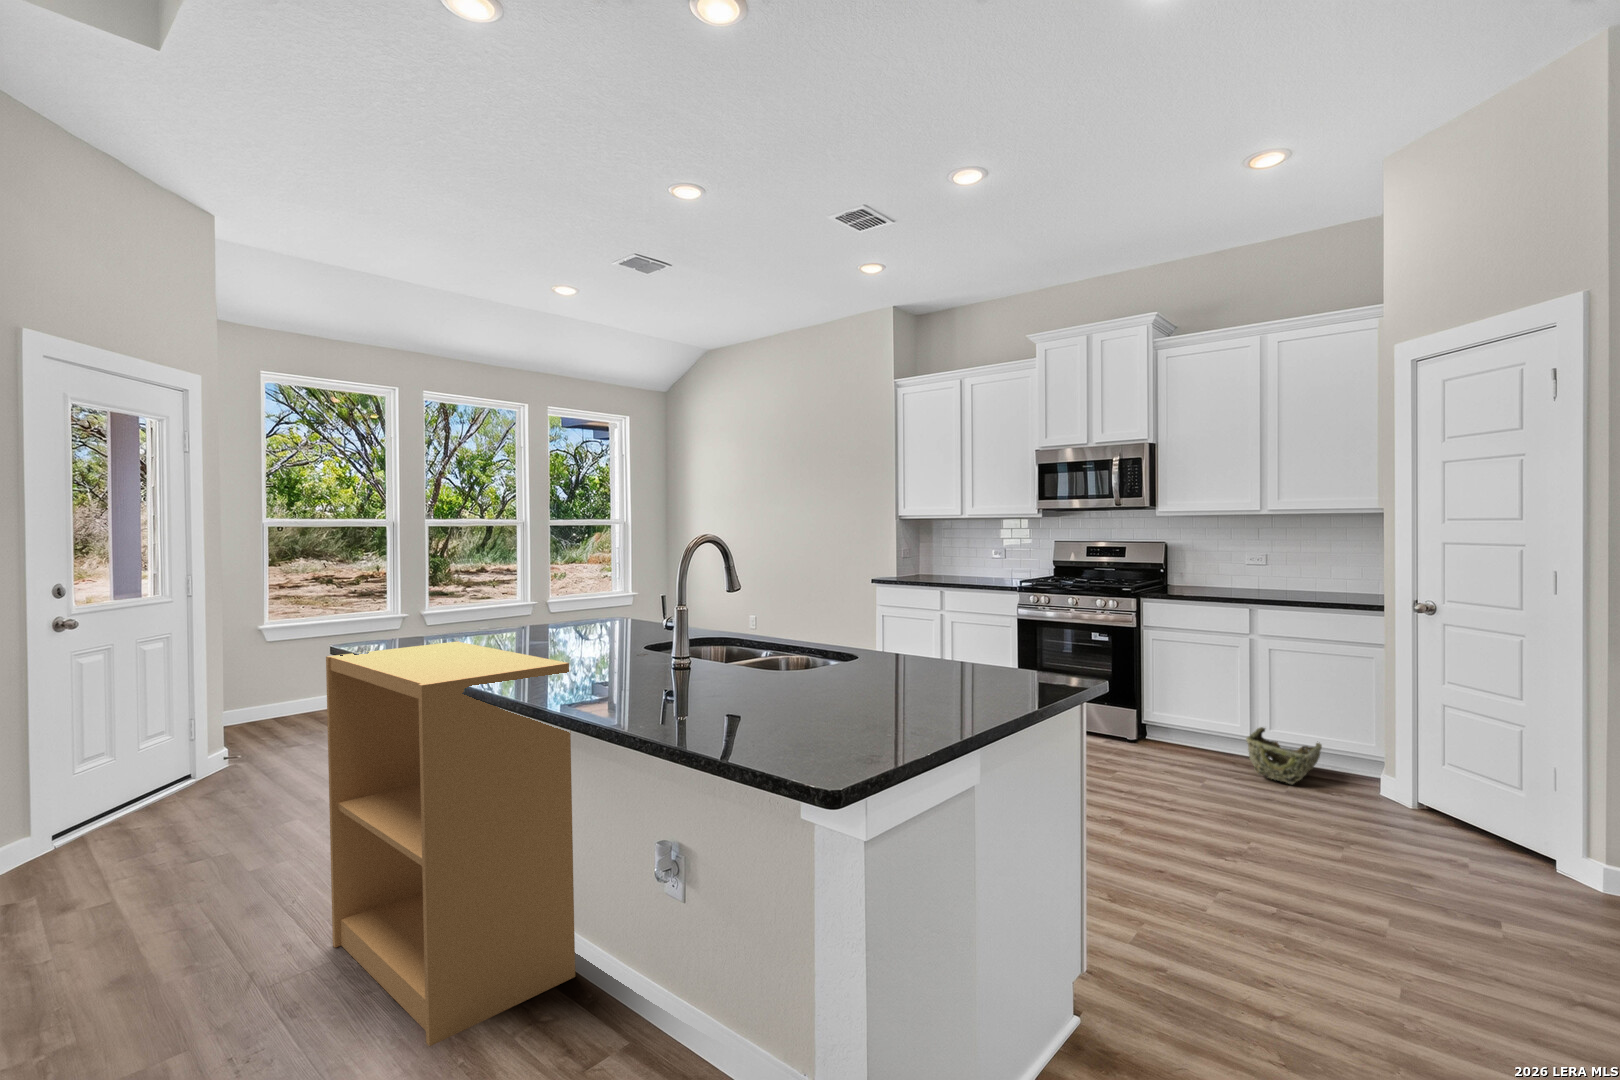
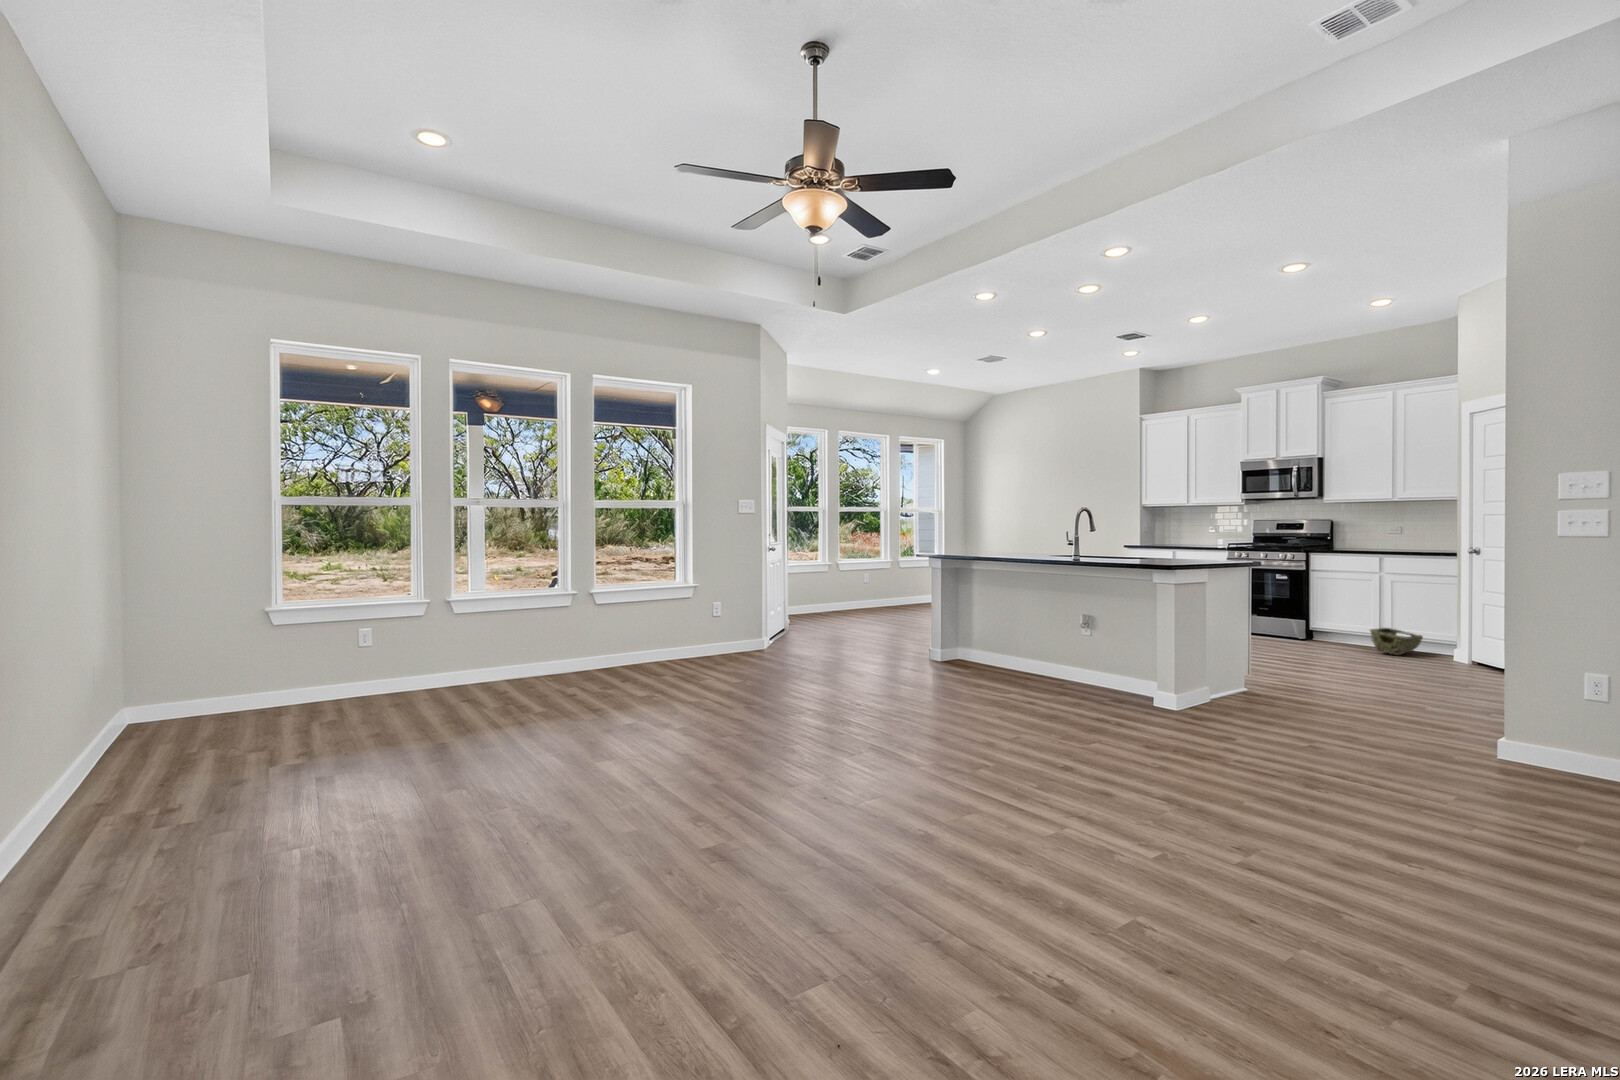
bookshelf: present [326,642,575,1046] -> none [923,553,1030,682]

